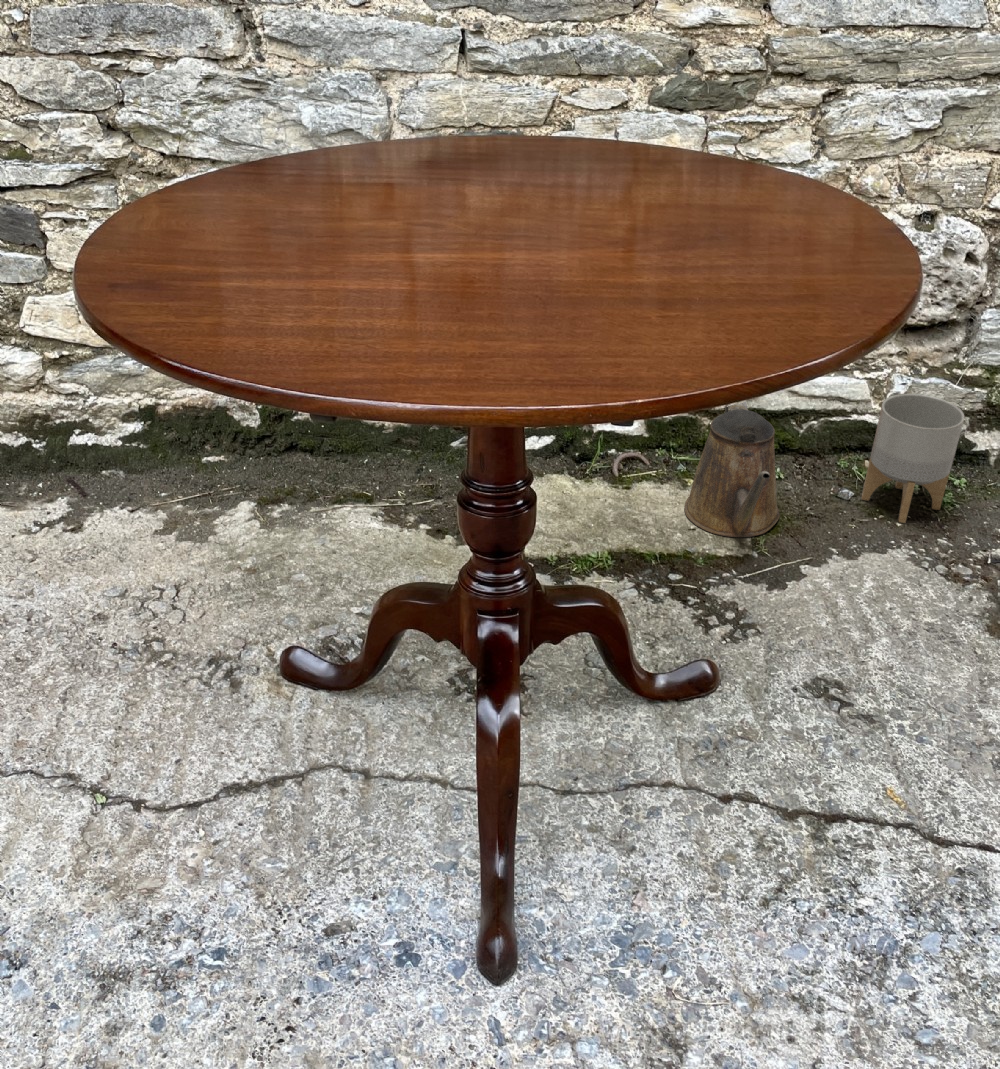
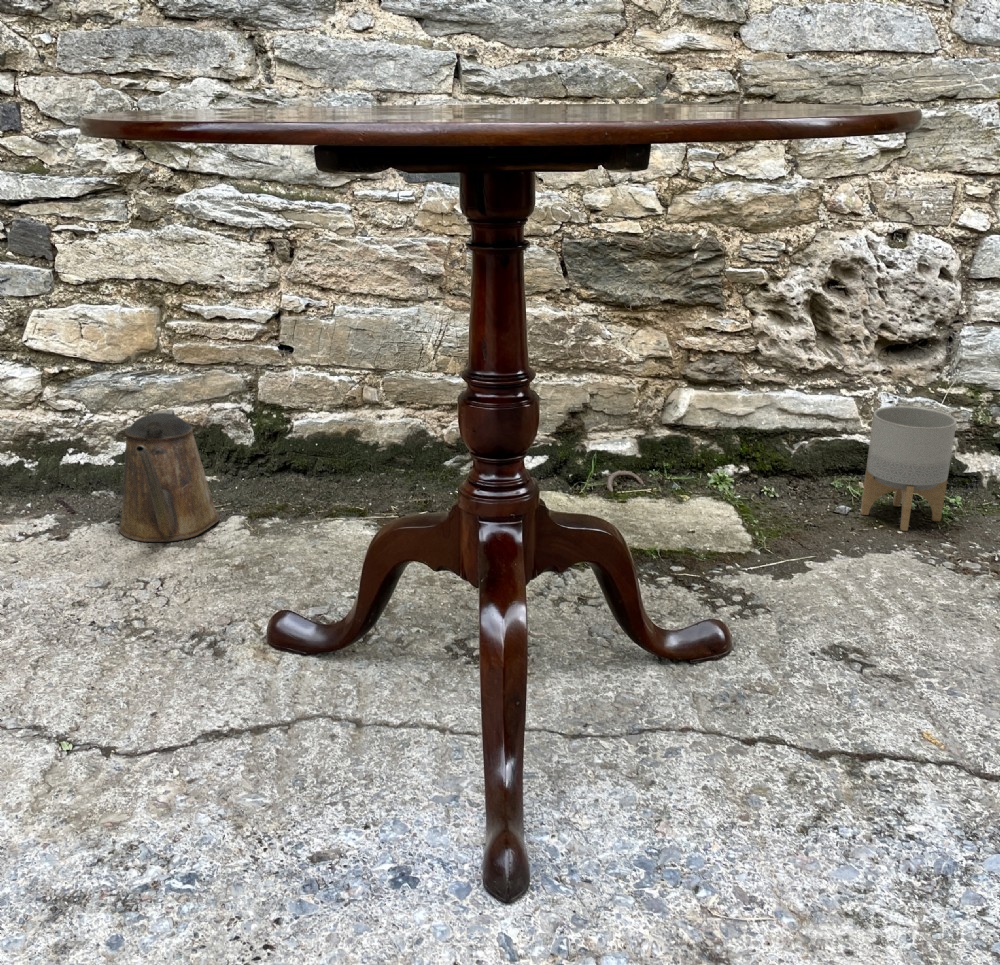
watering can: present [684,402,780,537] -> present [119,410,220,542]

